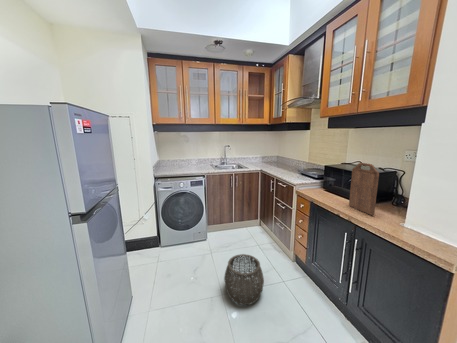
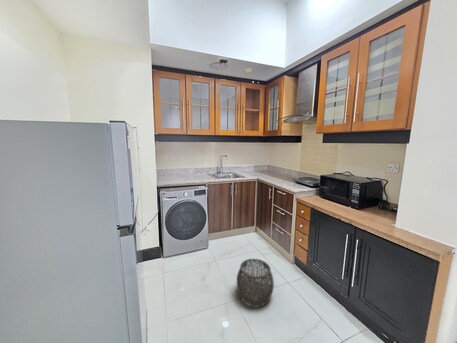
cutting board: present [349,163,379,215] -> none [347,174,374,219]

